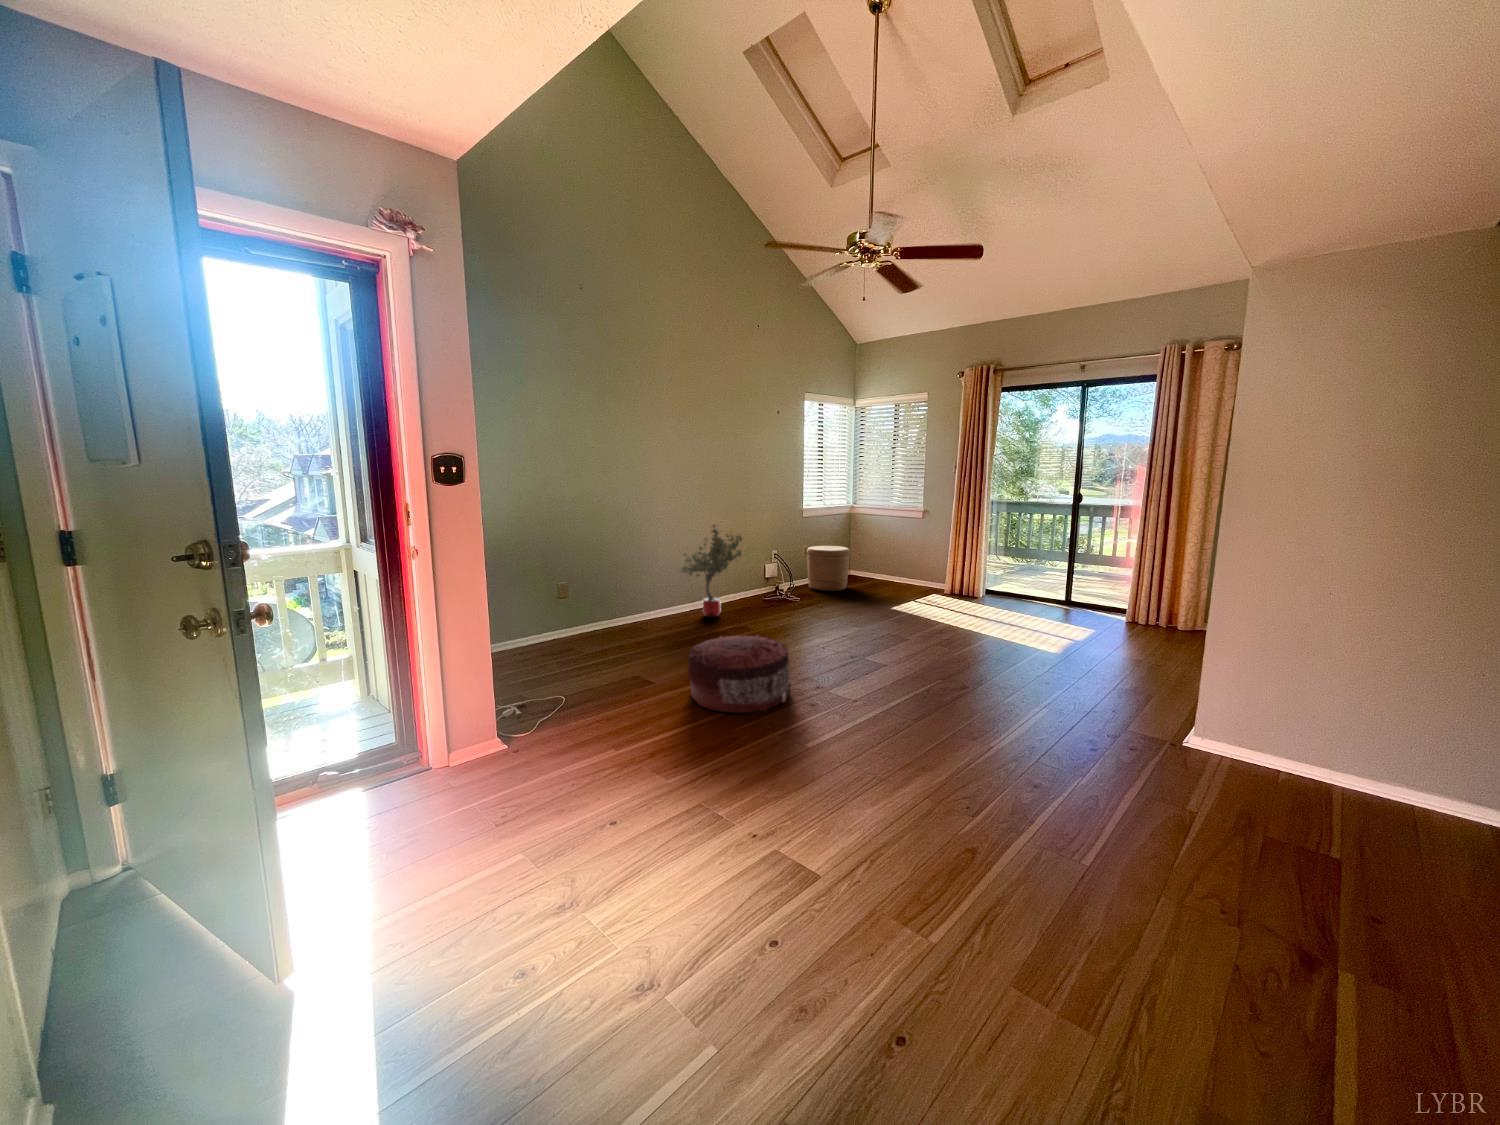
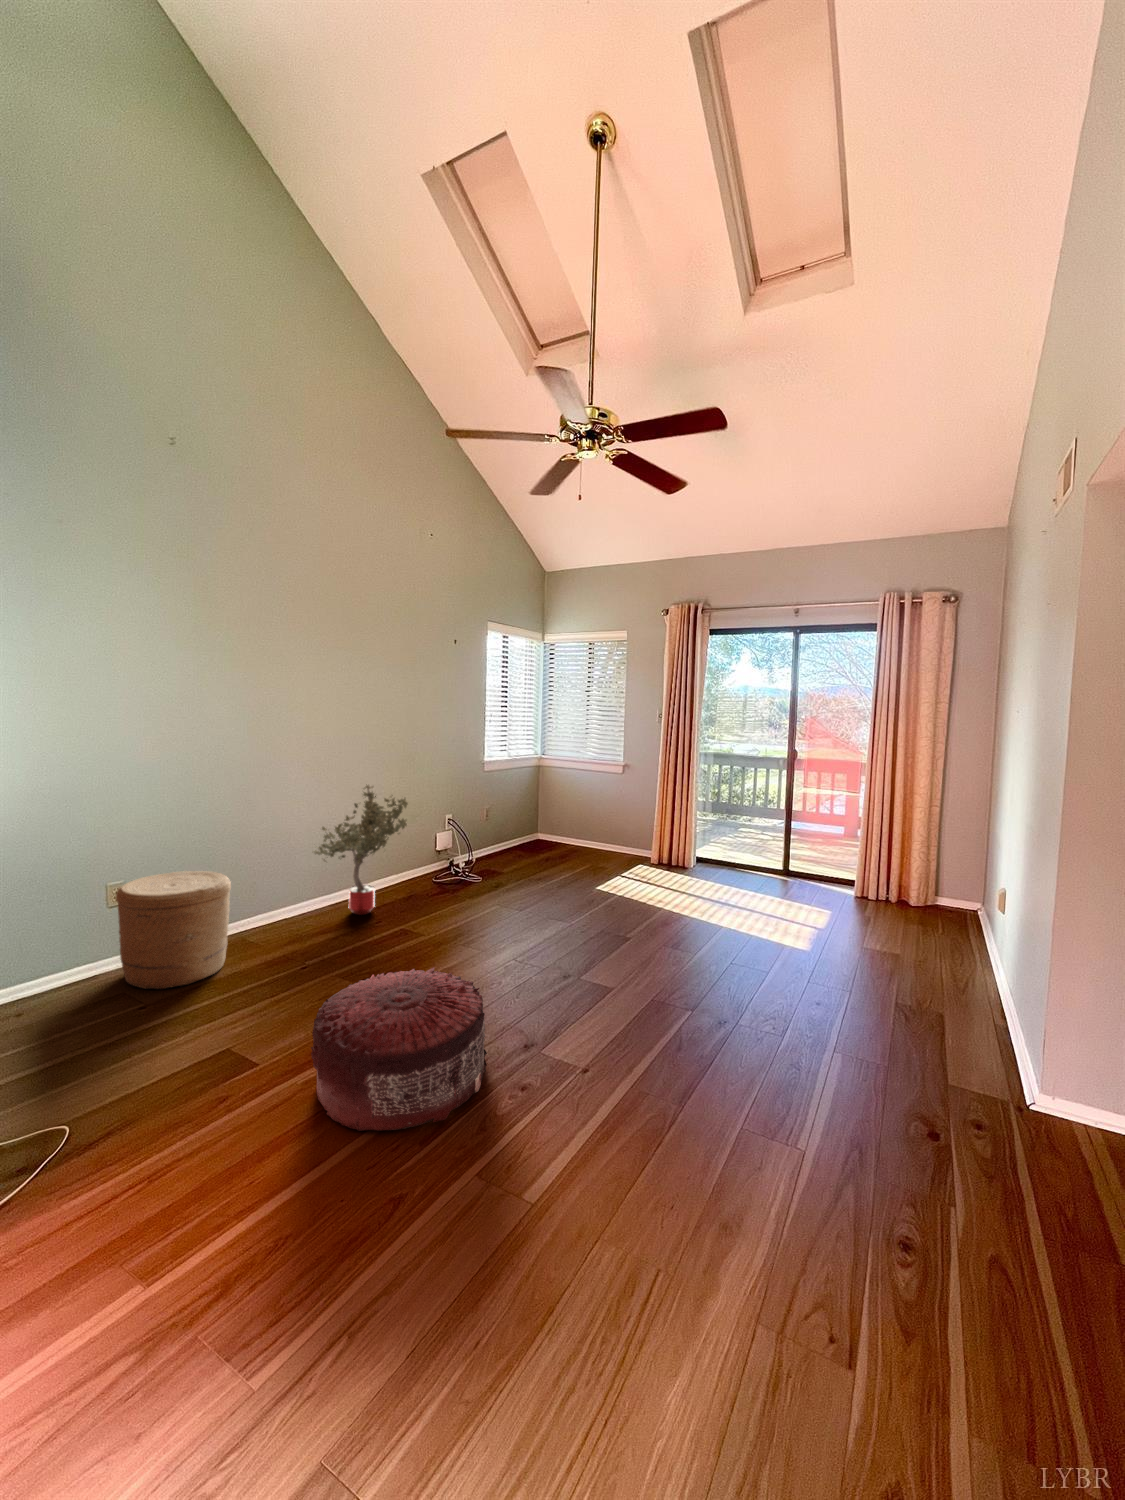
woven basket: present [807,546,850,591] -> present [116,871,231,989]

